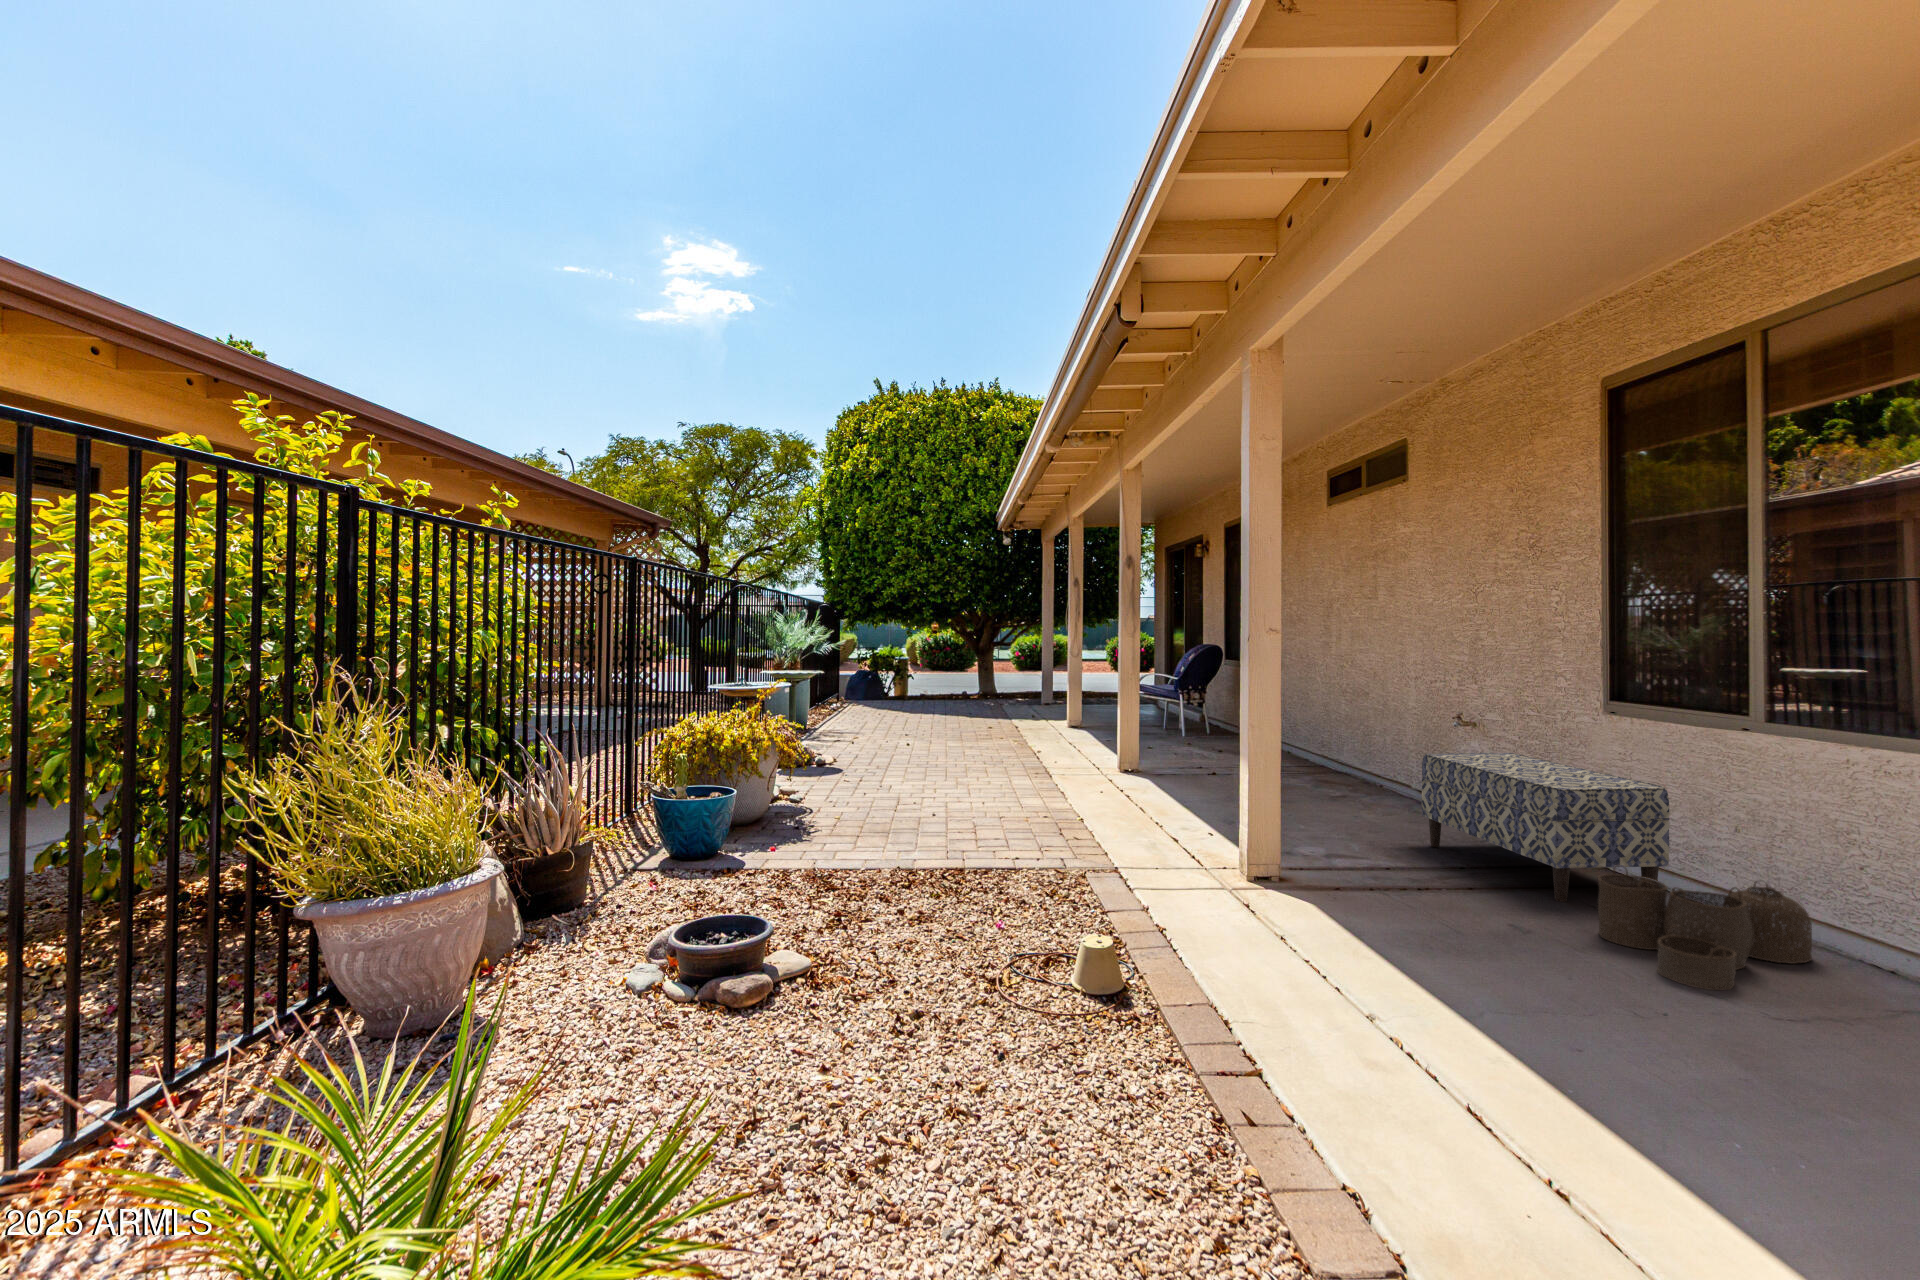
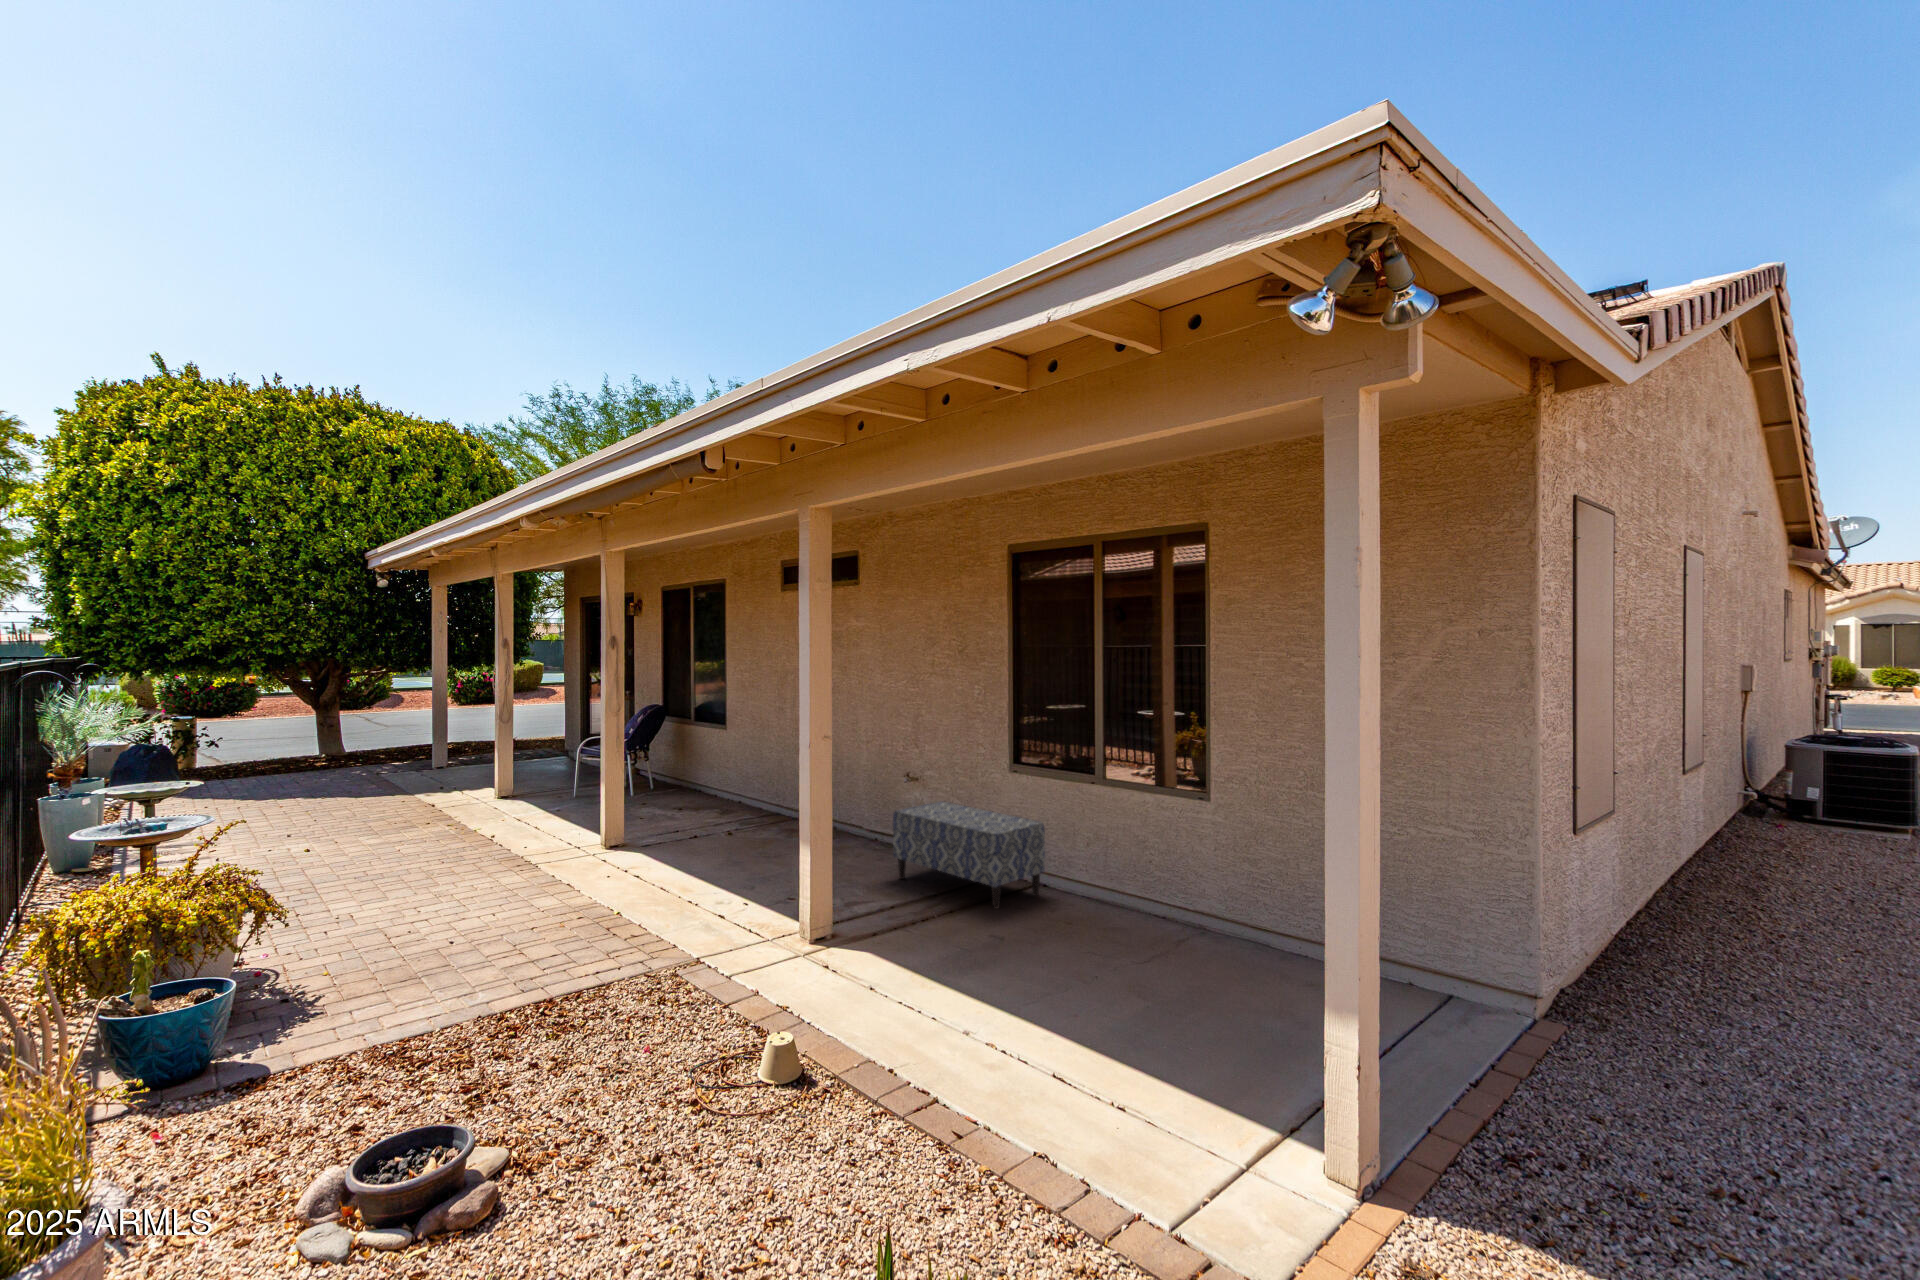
woven basket: present [1598,865,1812,990] -> none [1028,877,1122,954]

